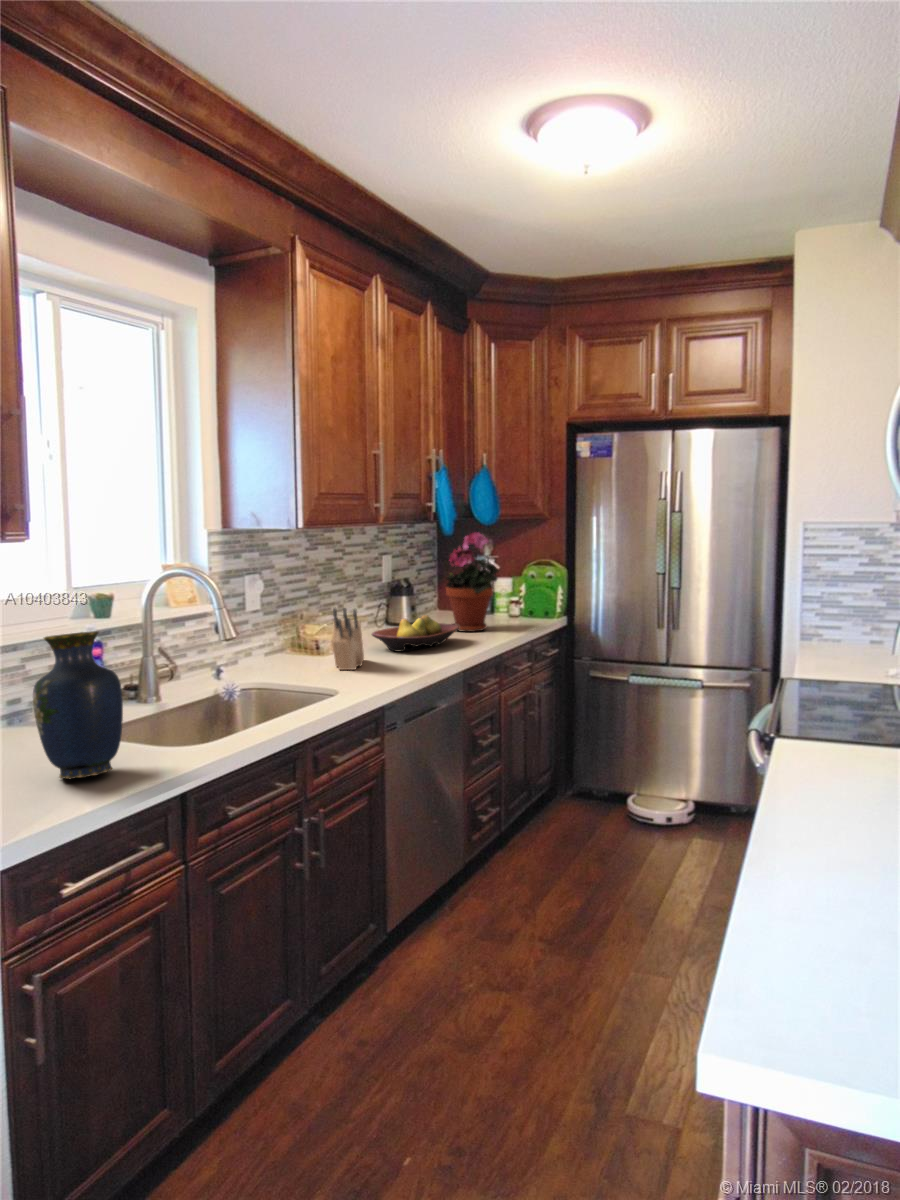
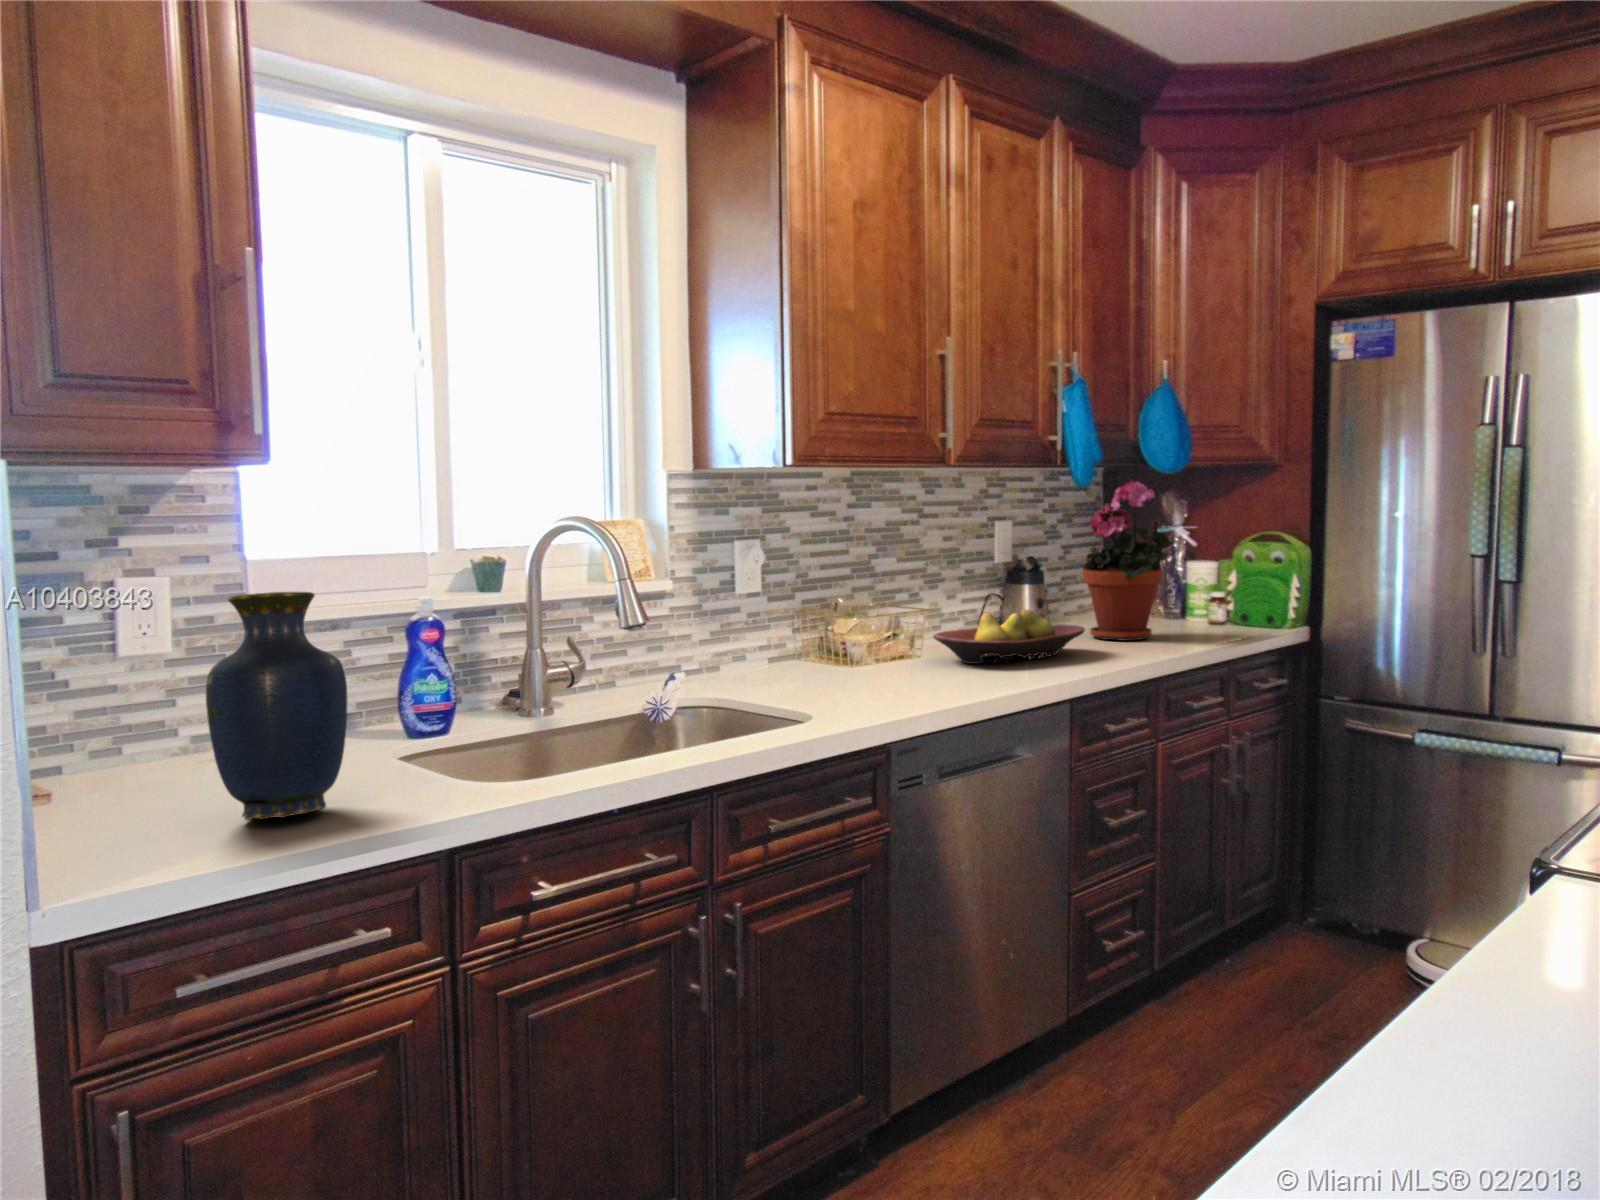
knife block: present [332,608,364,670] -> none [835,587,906,687]

